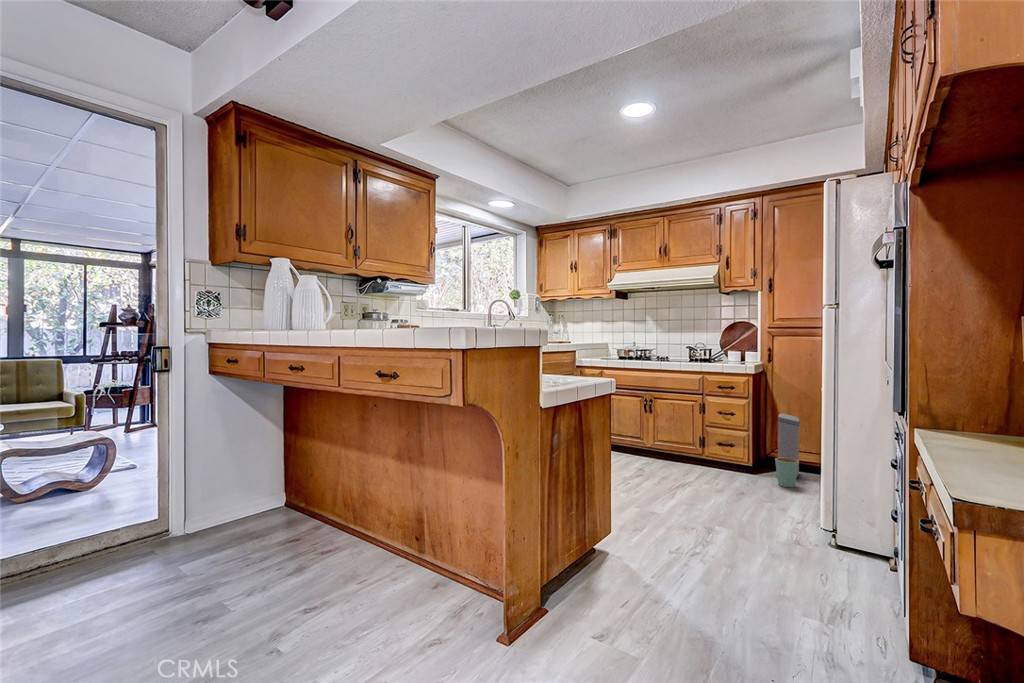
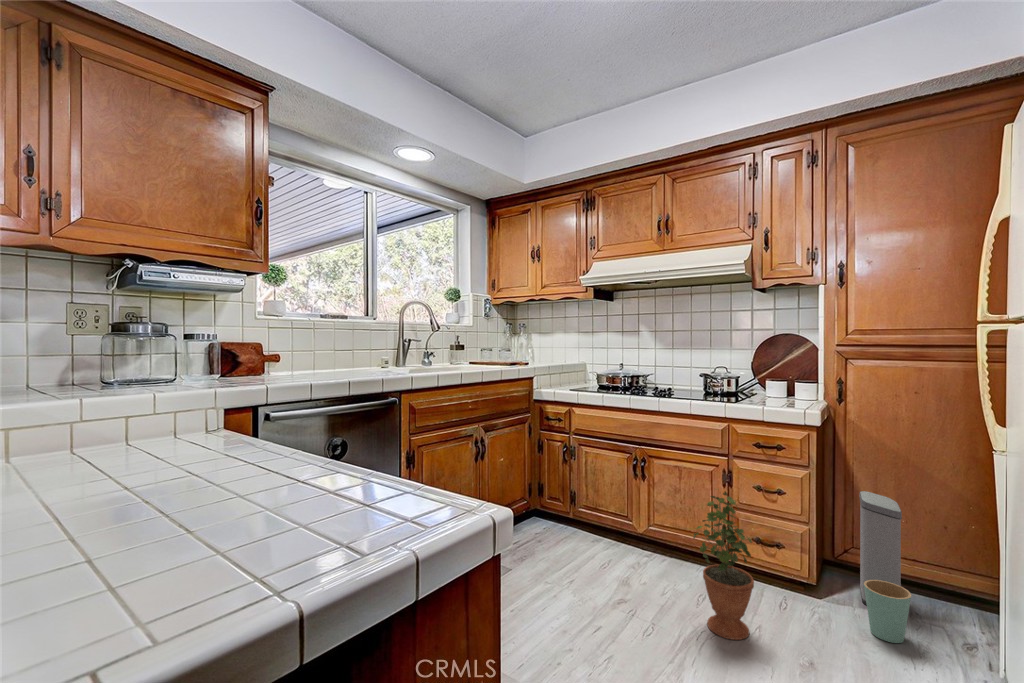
potted plant: none [681,408,714,487] -> present [693,492,754,640]

